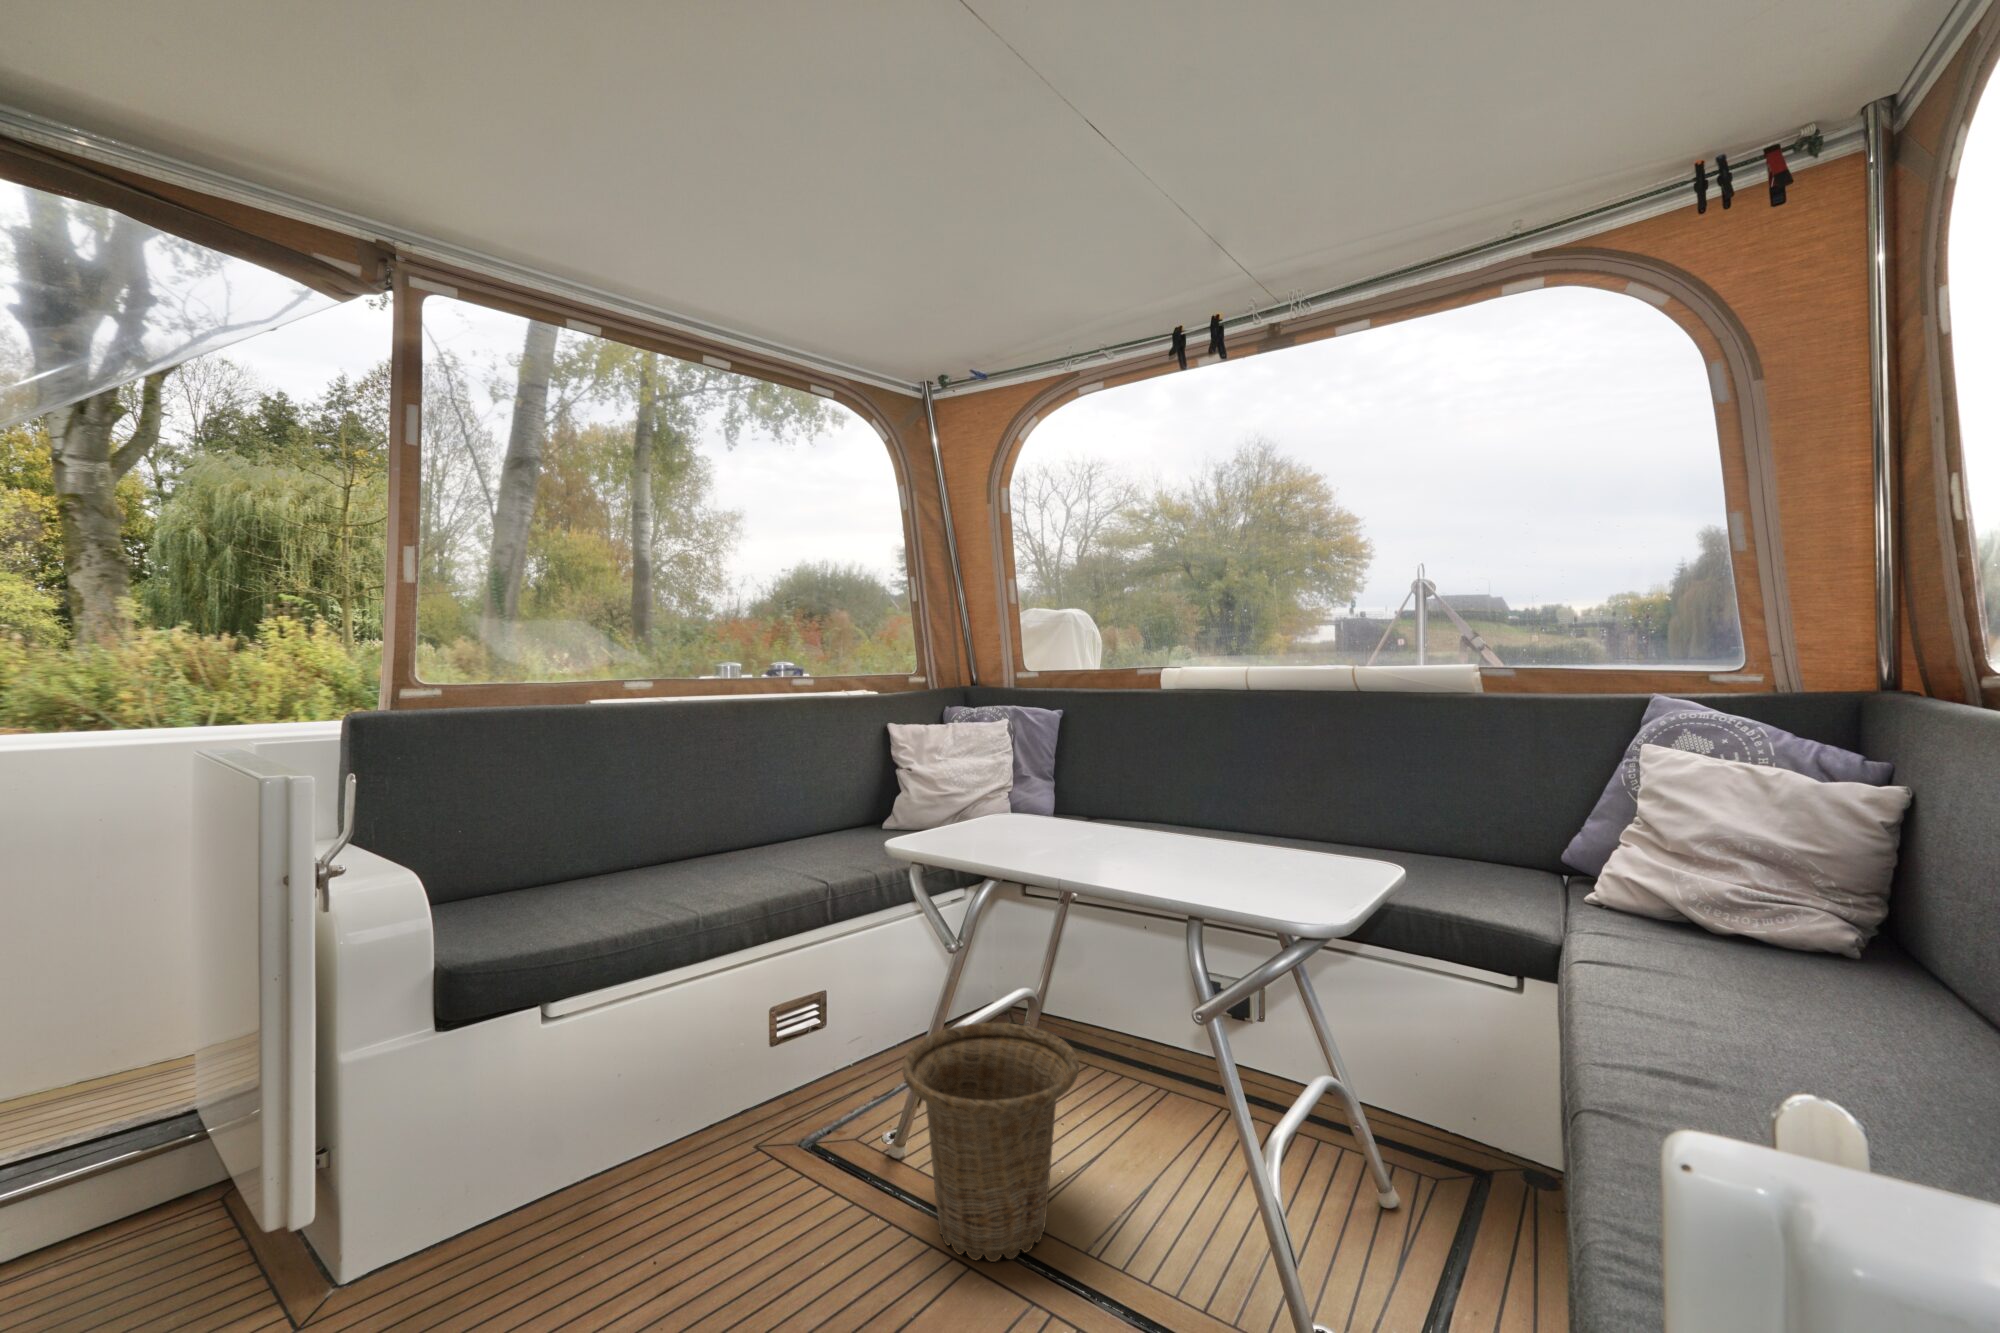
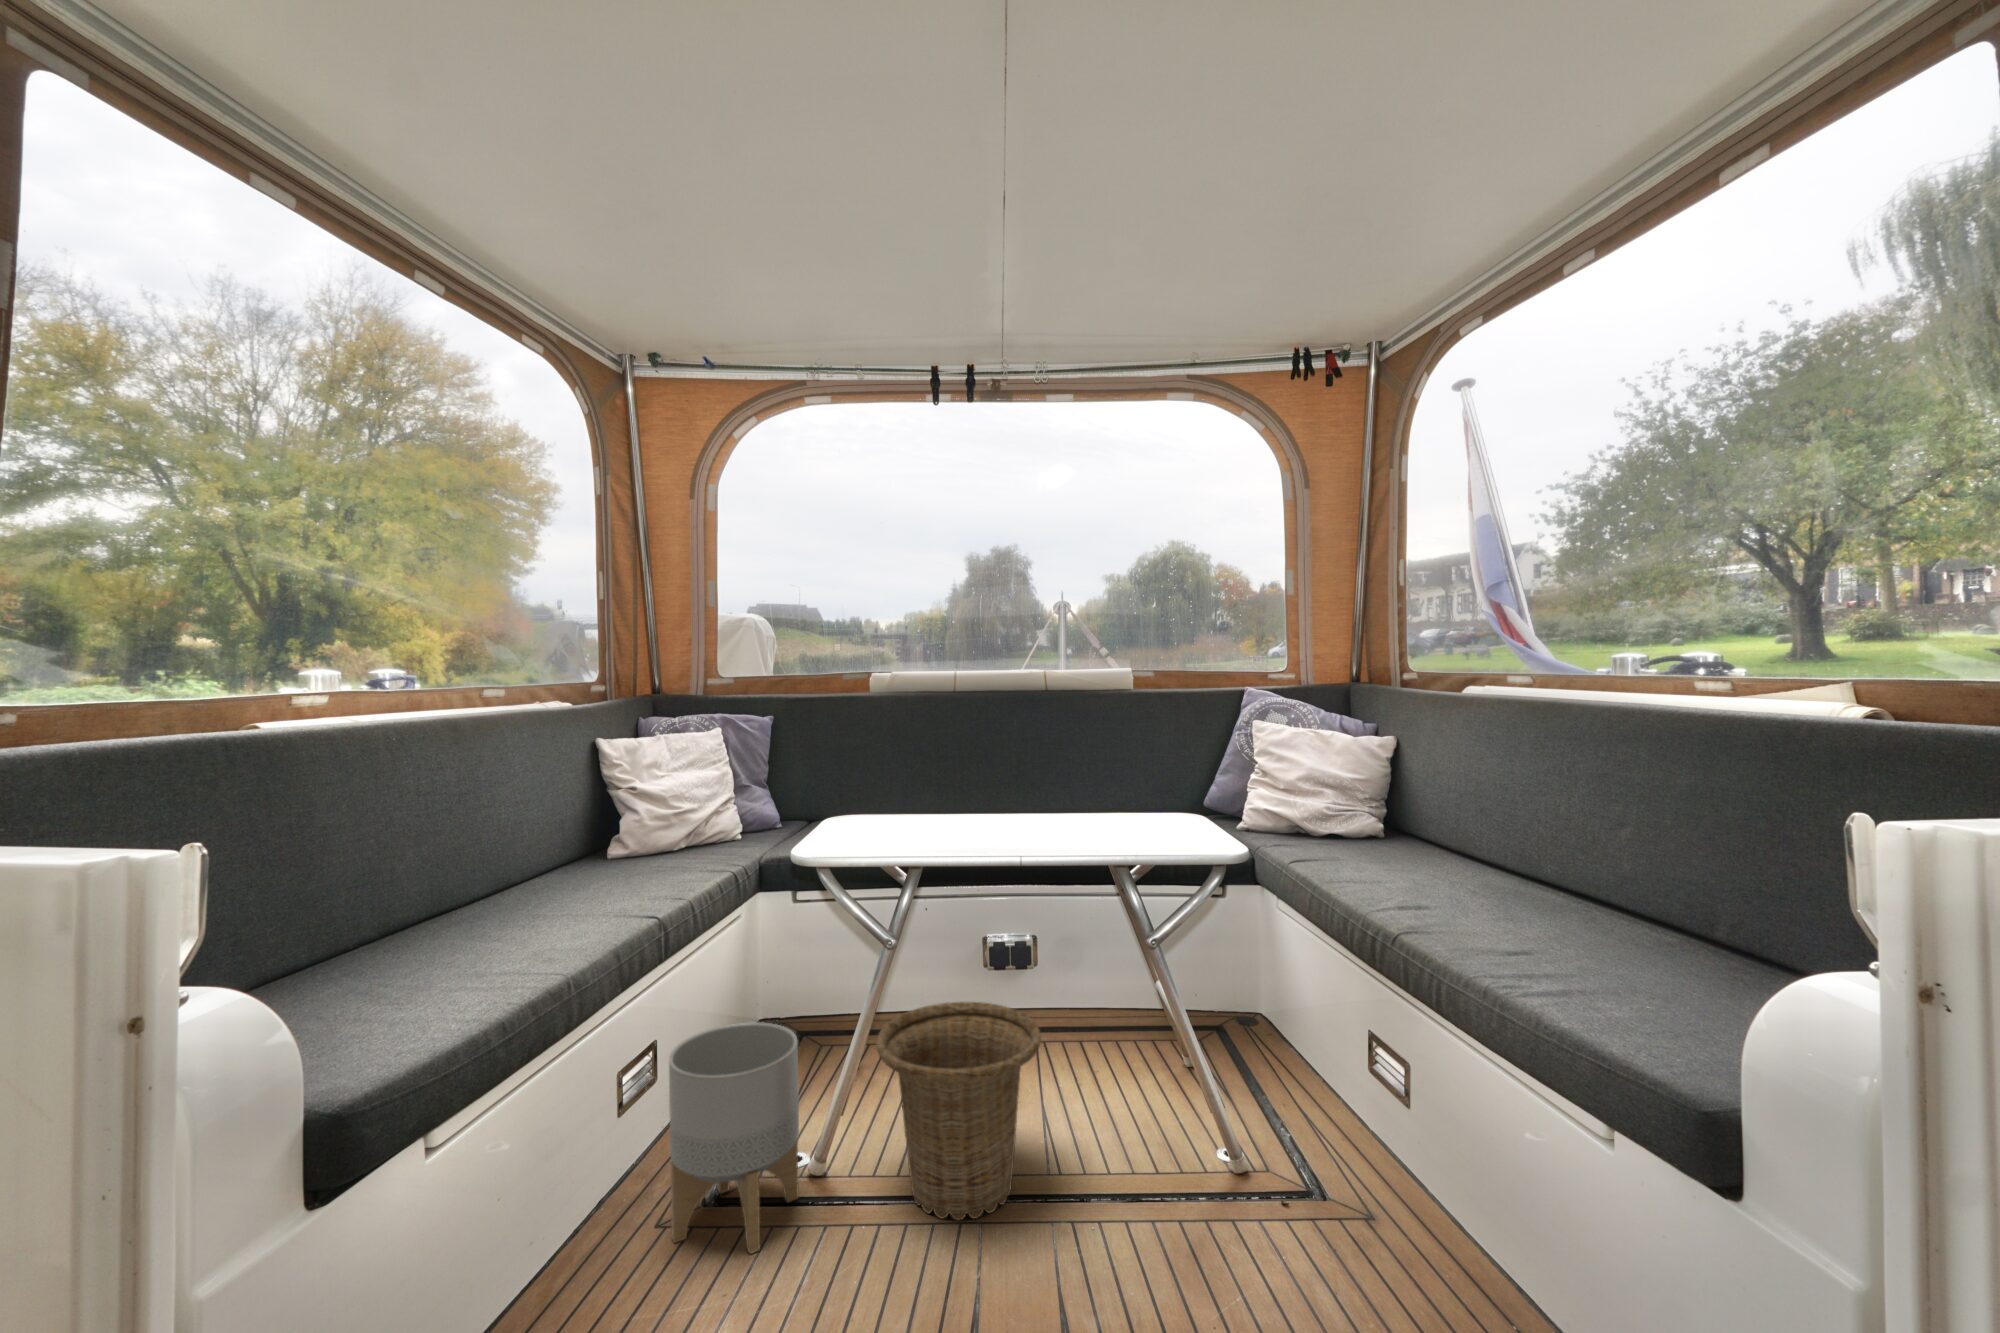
planter: none [749,990,864,1200] -> present [669,1022,799,1254]

